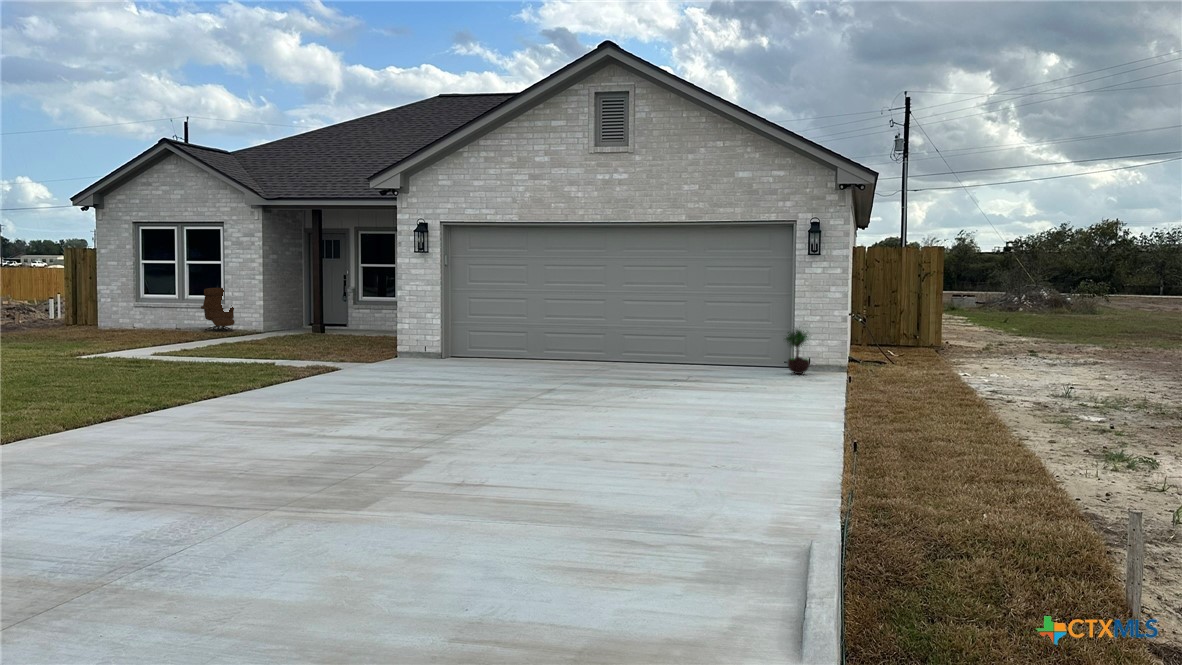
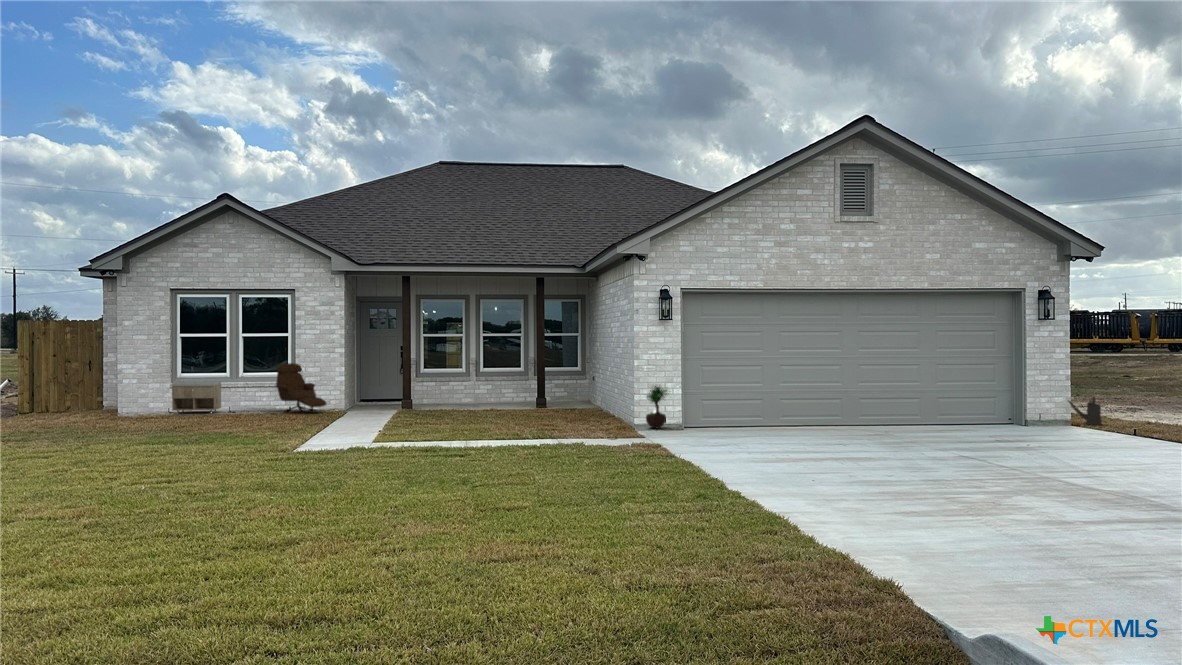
storage bench: none [128,300,170,328] -> present [172,381,221,414]
potted tree: present [786,329,810,374] -> present [646,386,669,428]
watering can: none [843,346,873,378] -> present [1068,397,1102,425]

